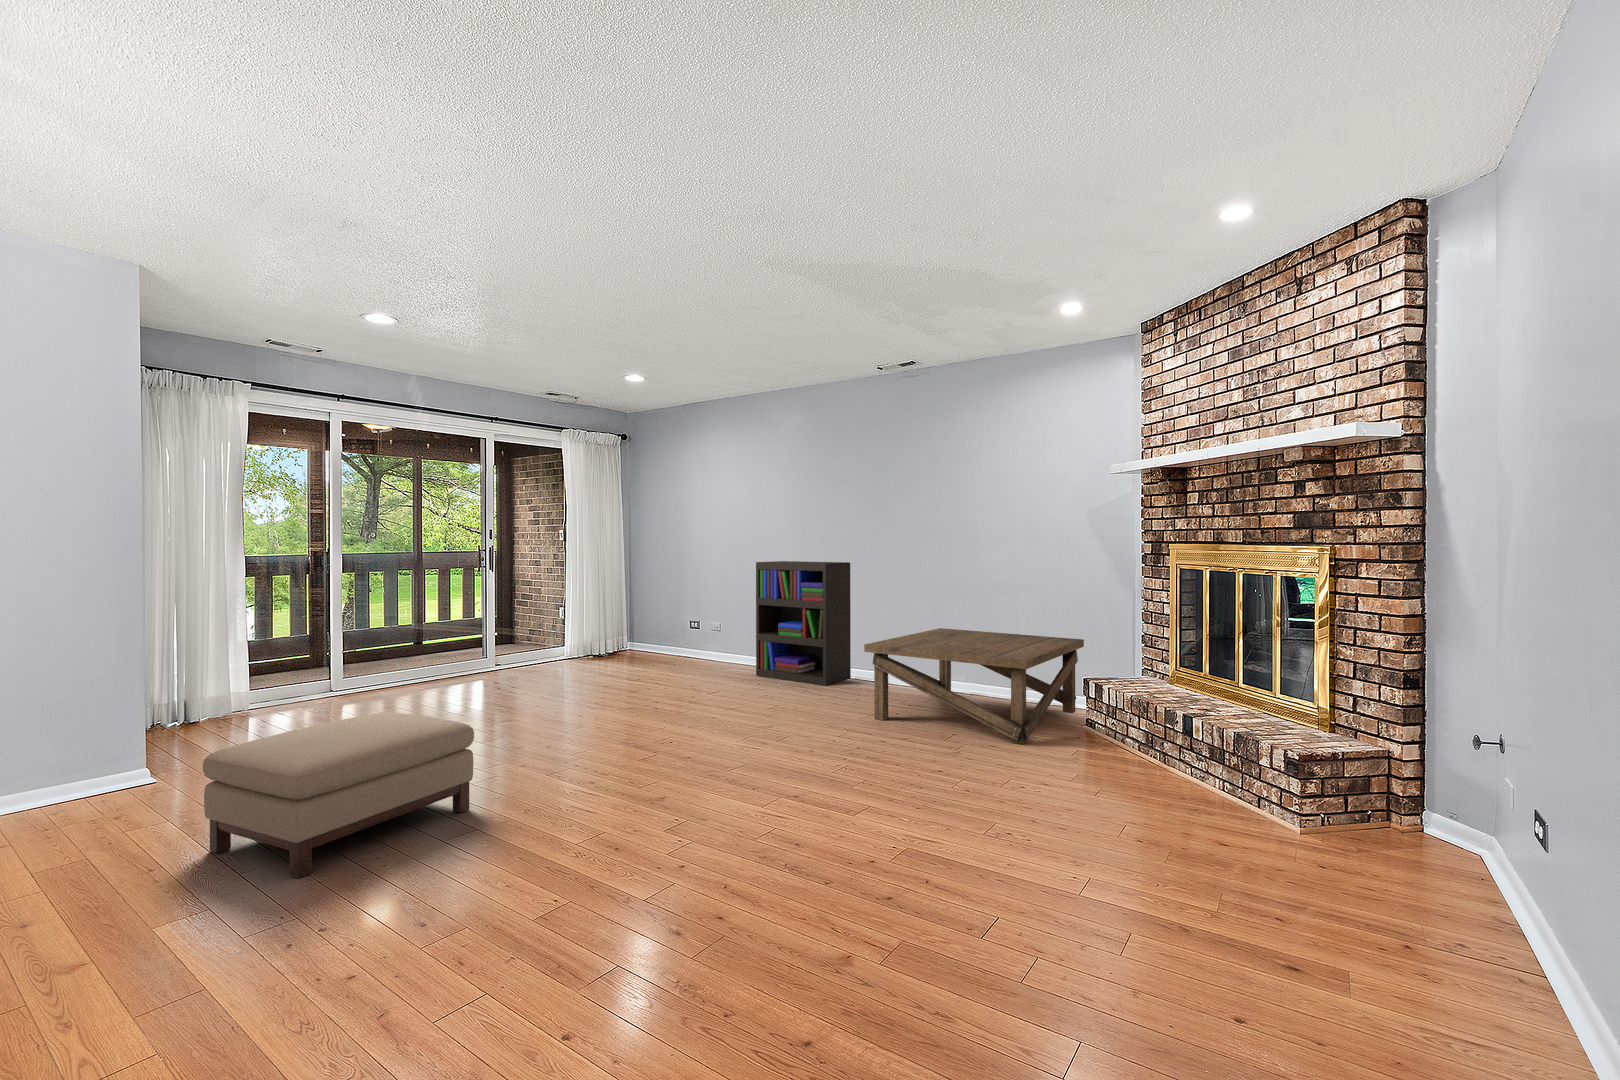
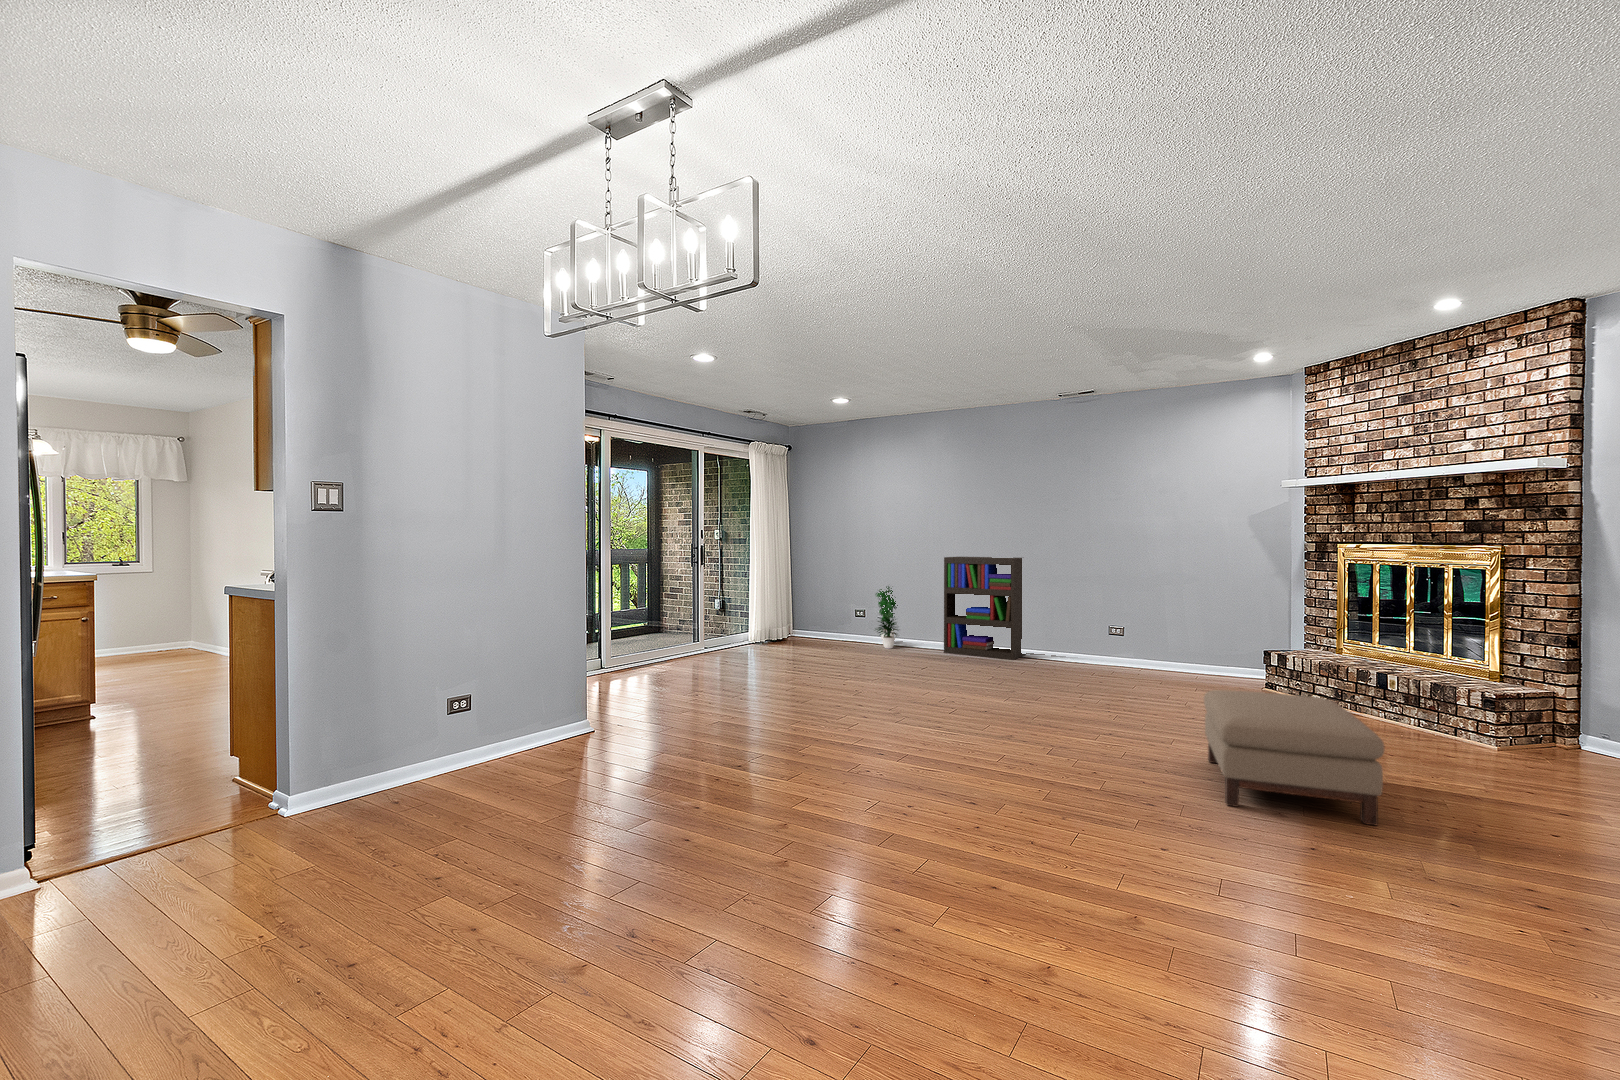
potted plant: none [681,591,725,670] -> present [876,586,898,649]
coffee table: present [864,628,1084,744] -> none [1082,612,1250,699]
ottoman: present [203,712,474,878] -> present [1204,690,1384,825]

